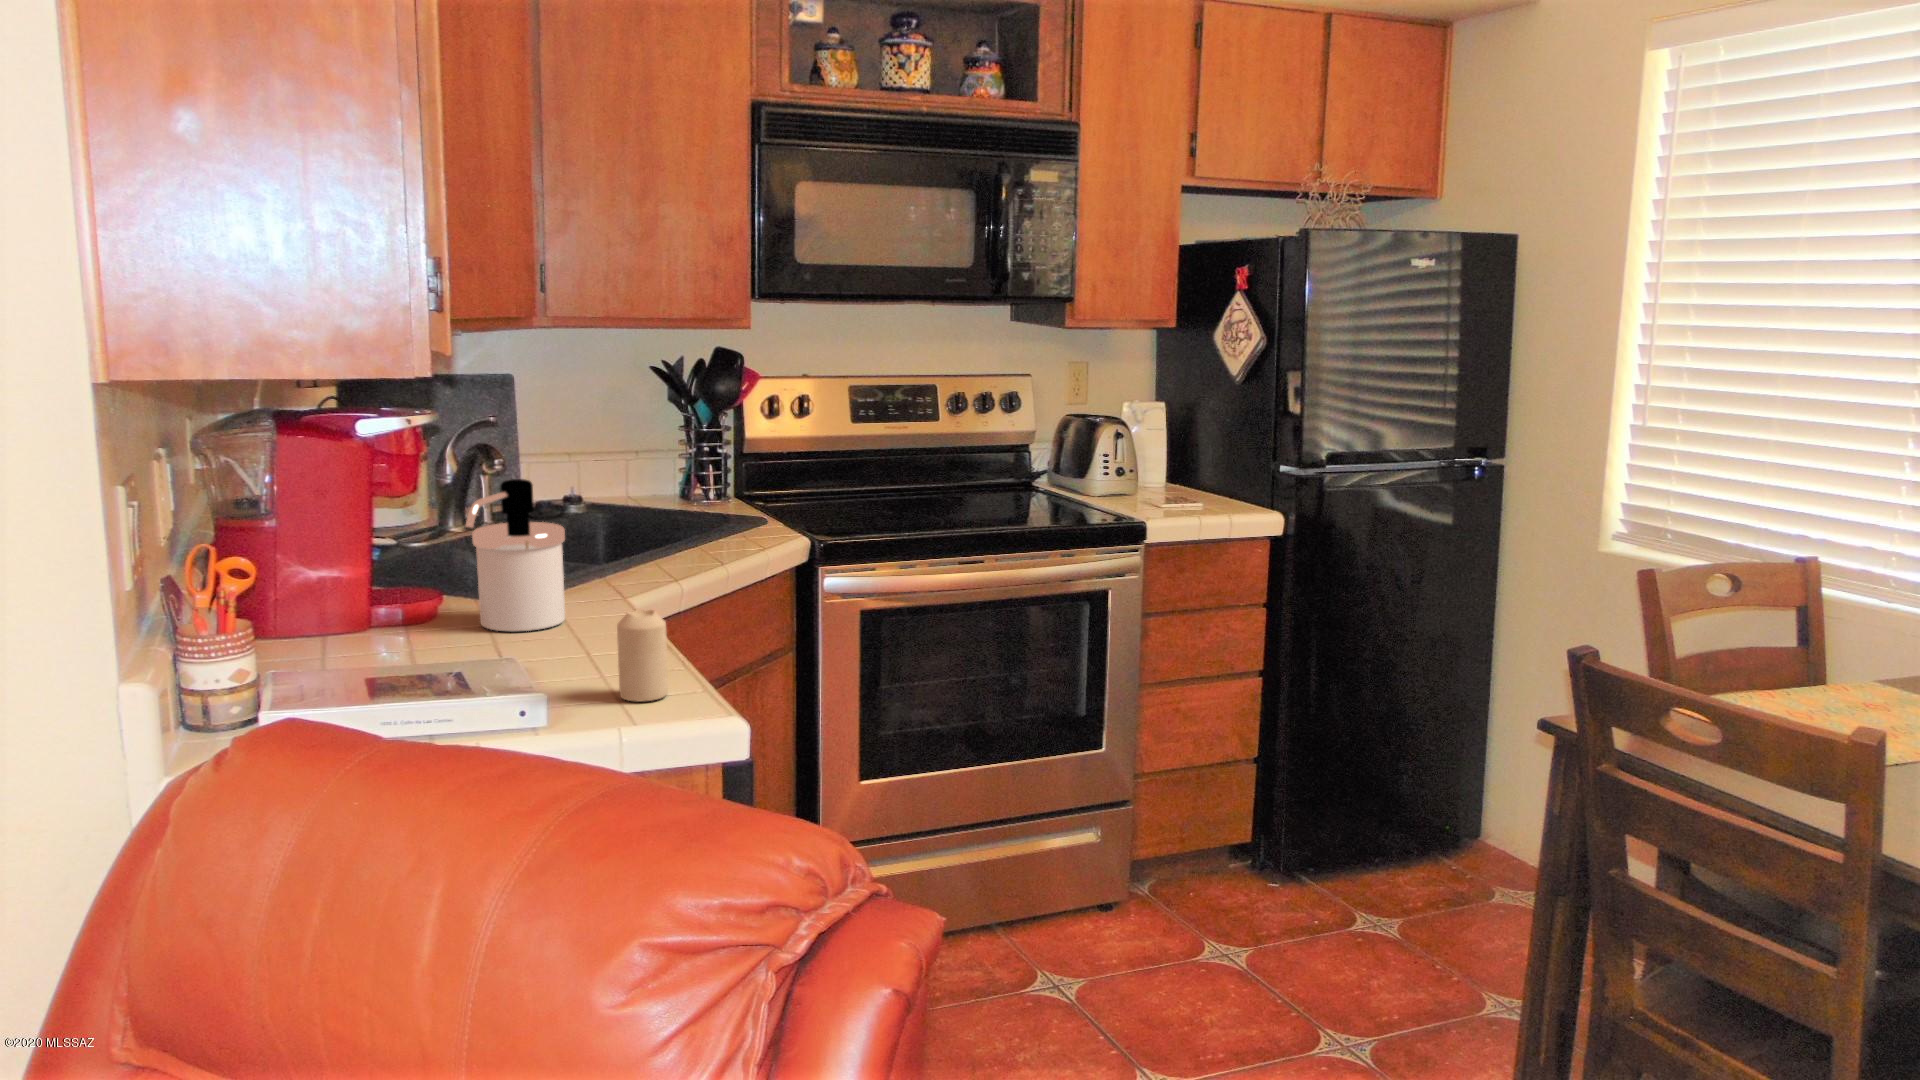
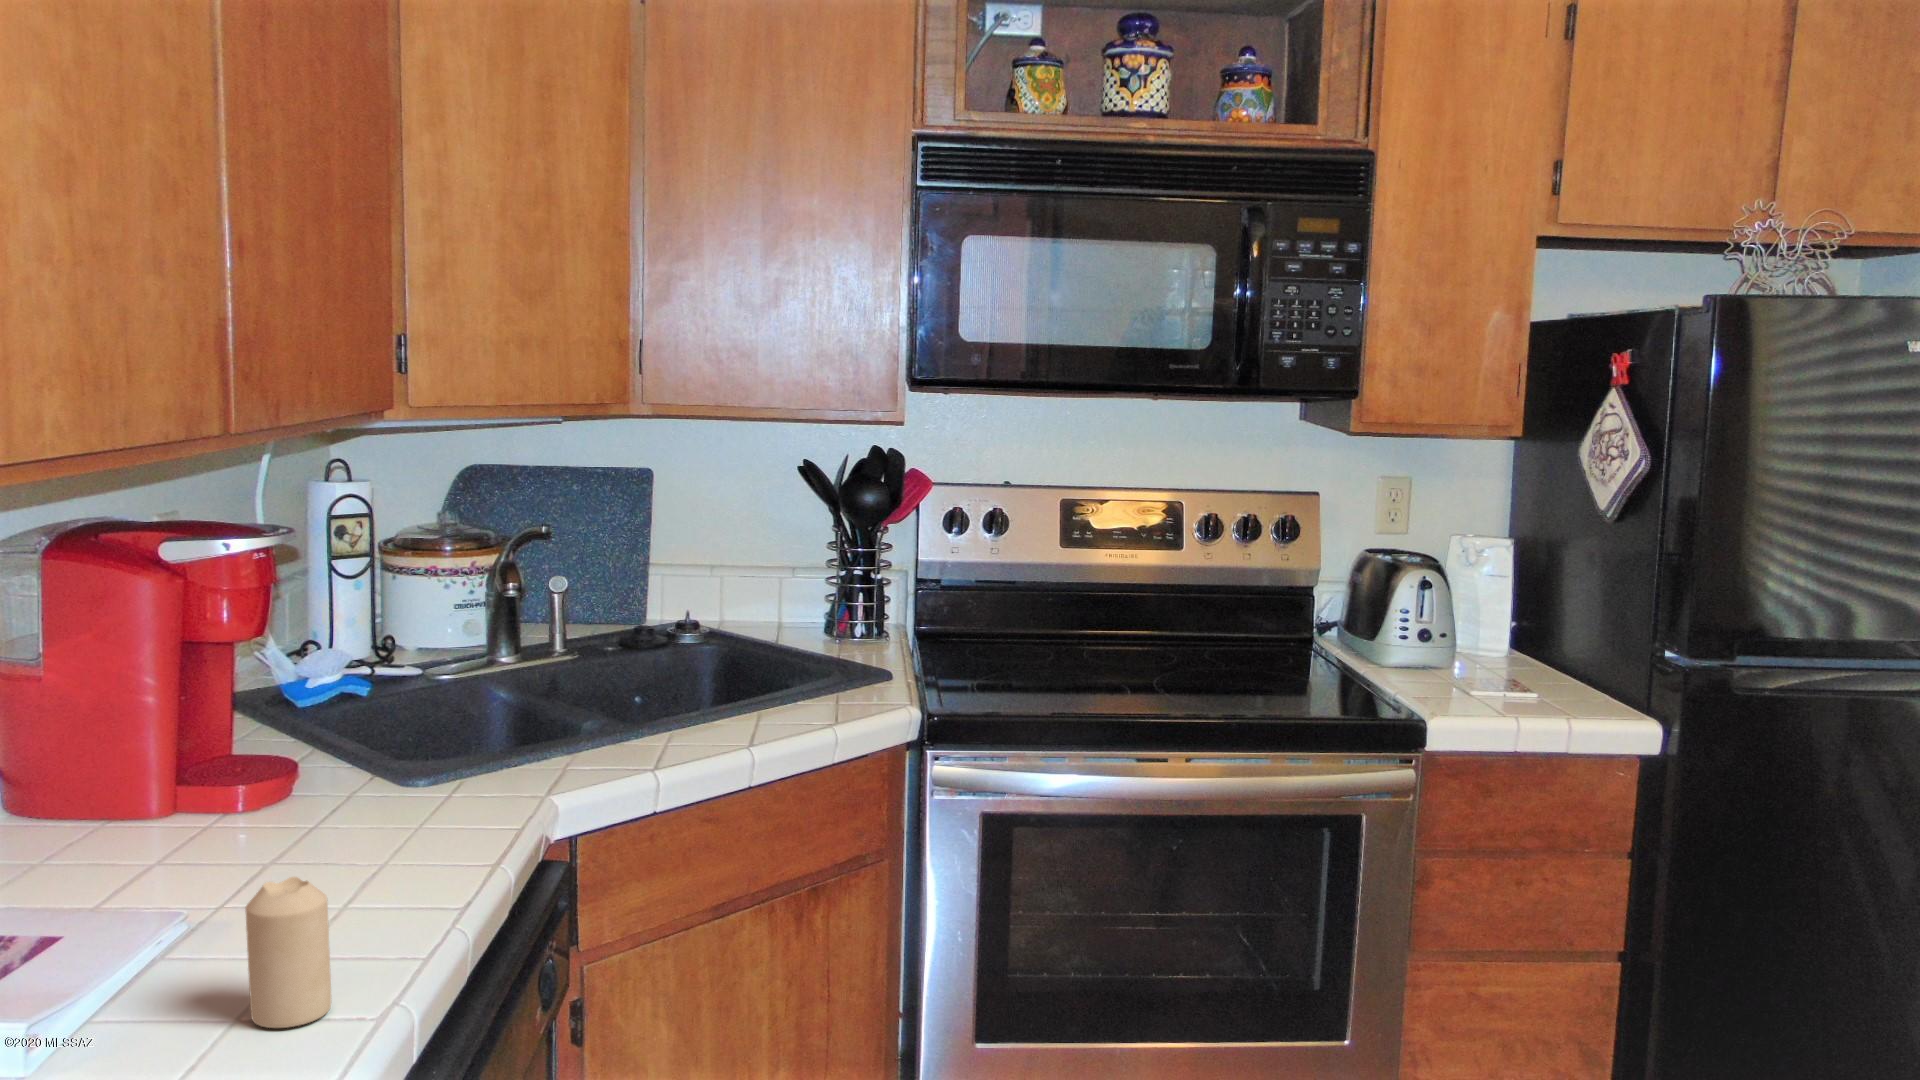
soap dispenser: present [465,479,565,631] -> none [229,636,418,850]

